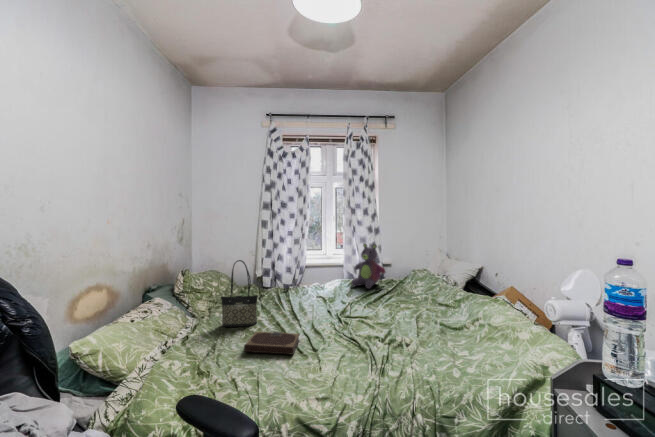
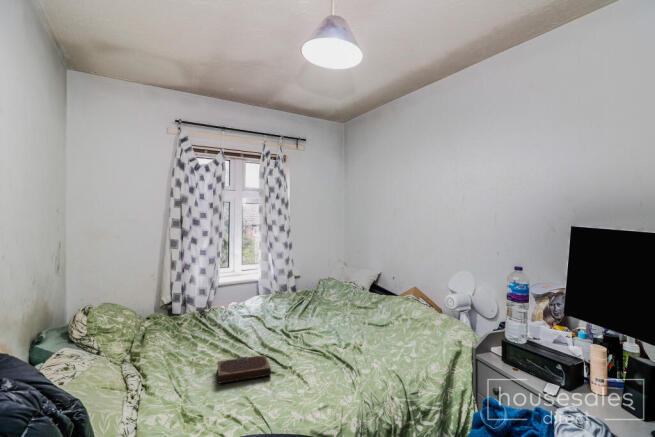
stuffed bear: present [351,243,385,289] -> none [279,259,310,303]
tote bag: present [221,260,258,327] -> none [165,286,207,363]

